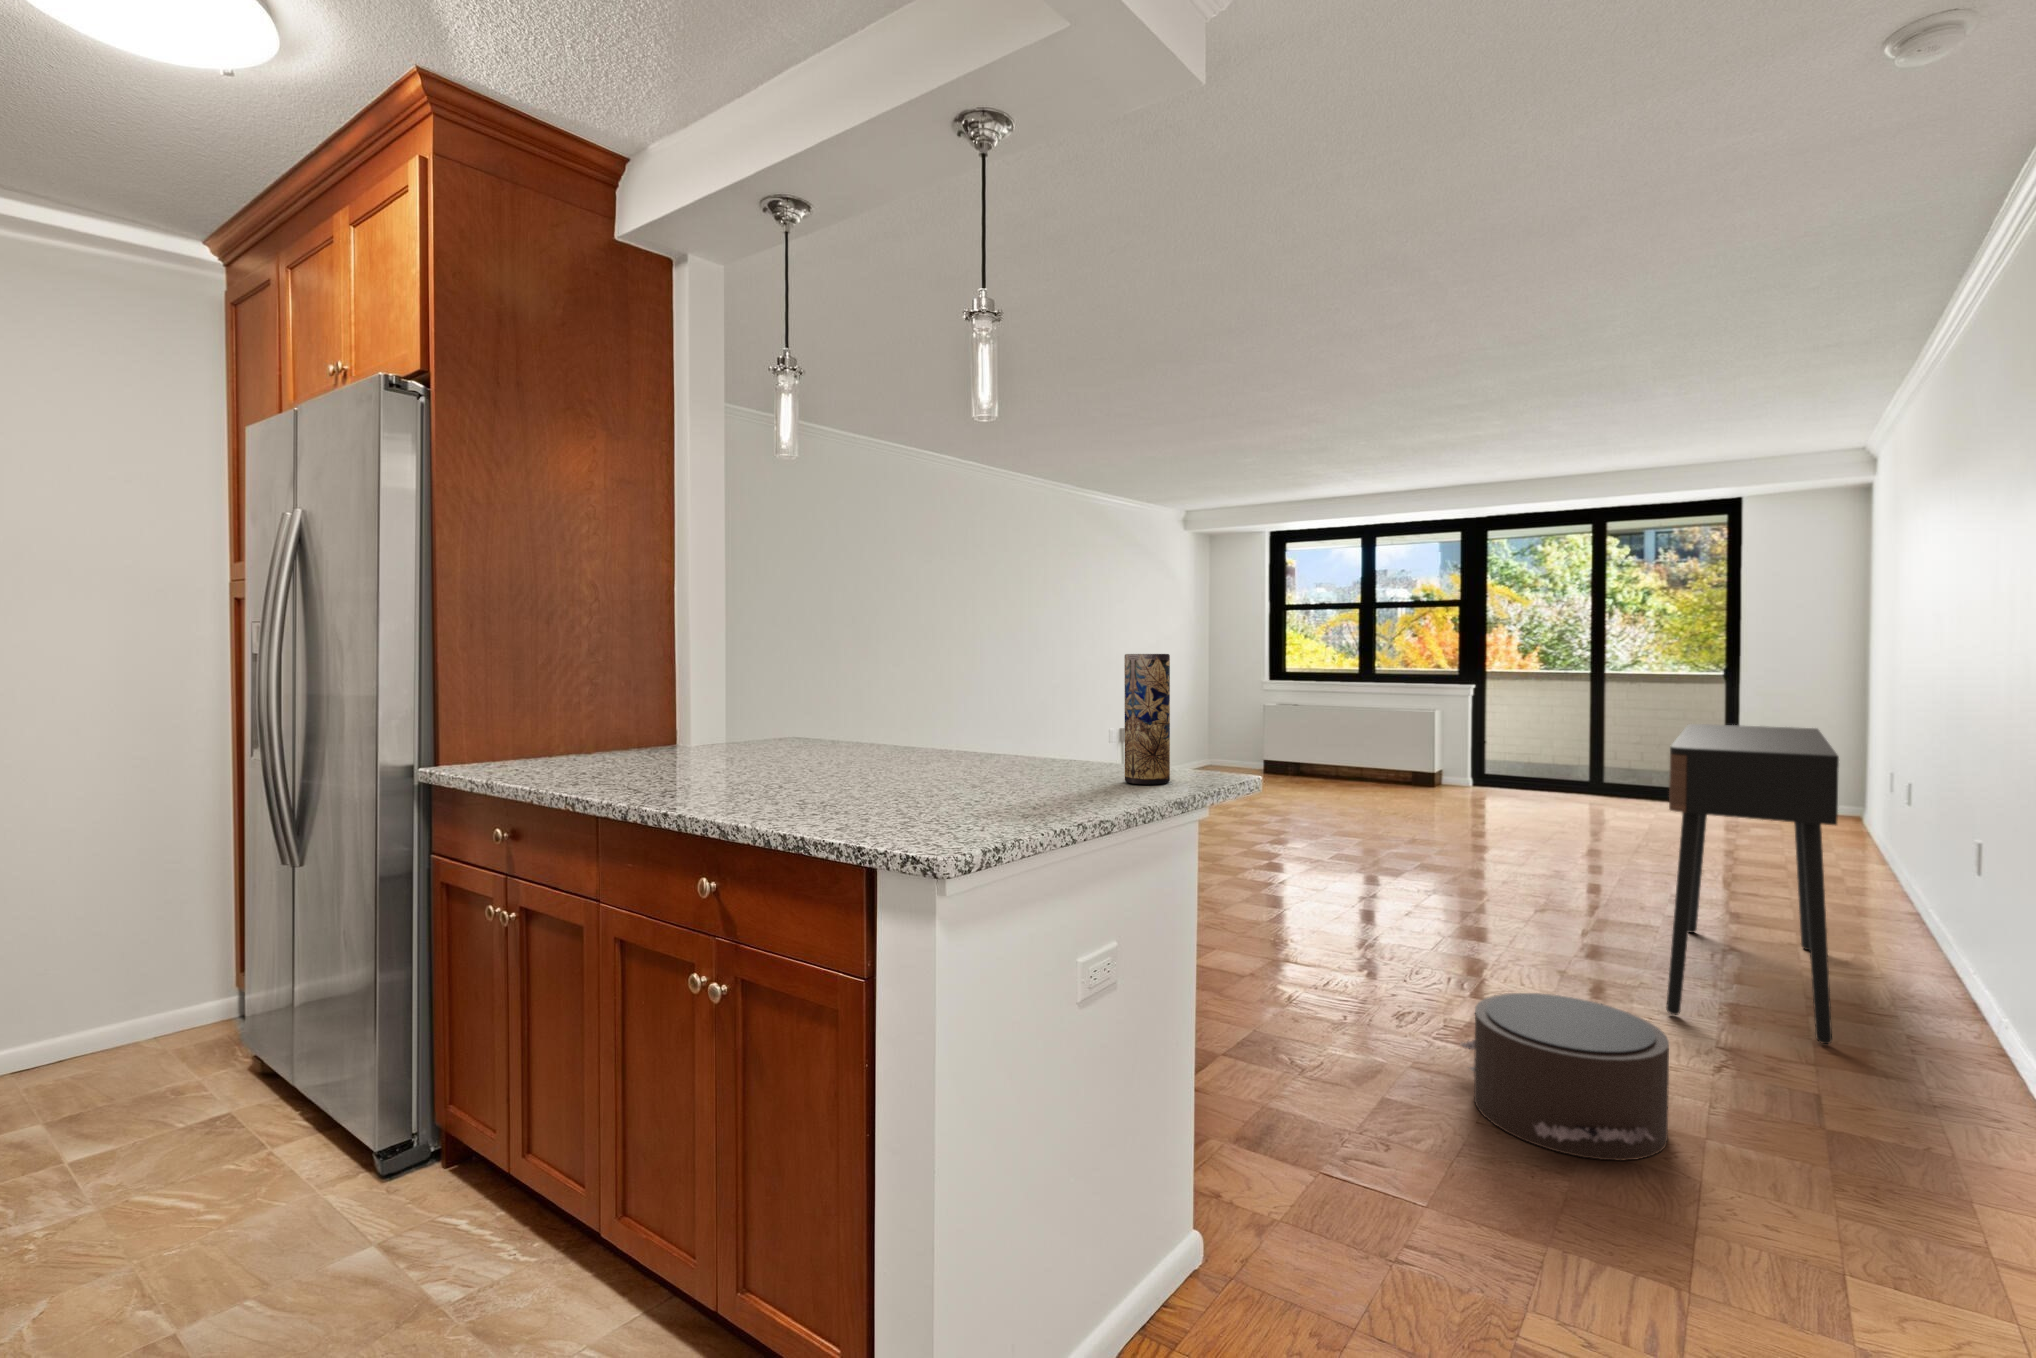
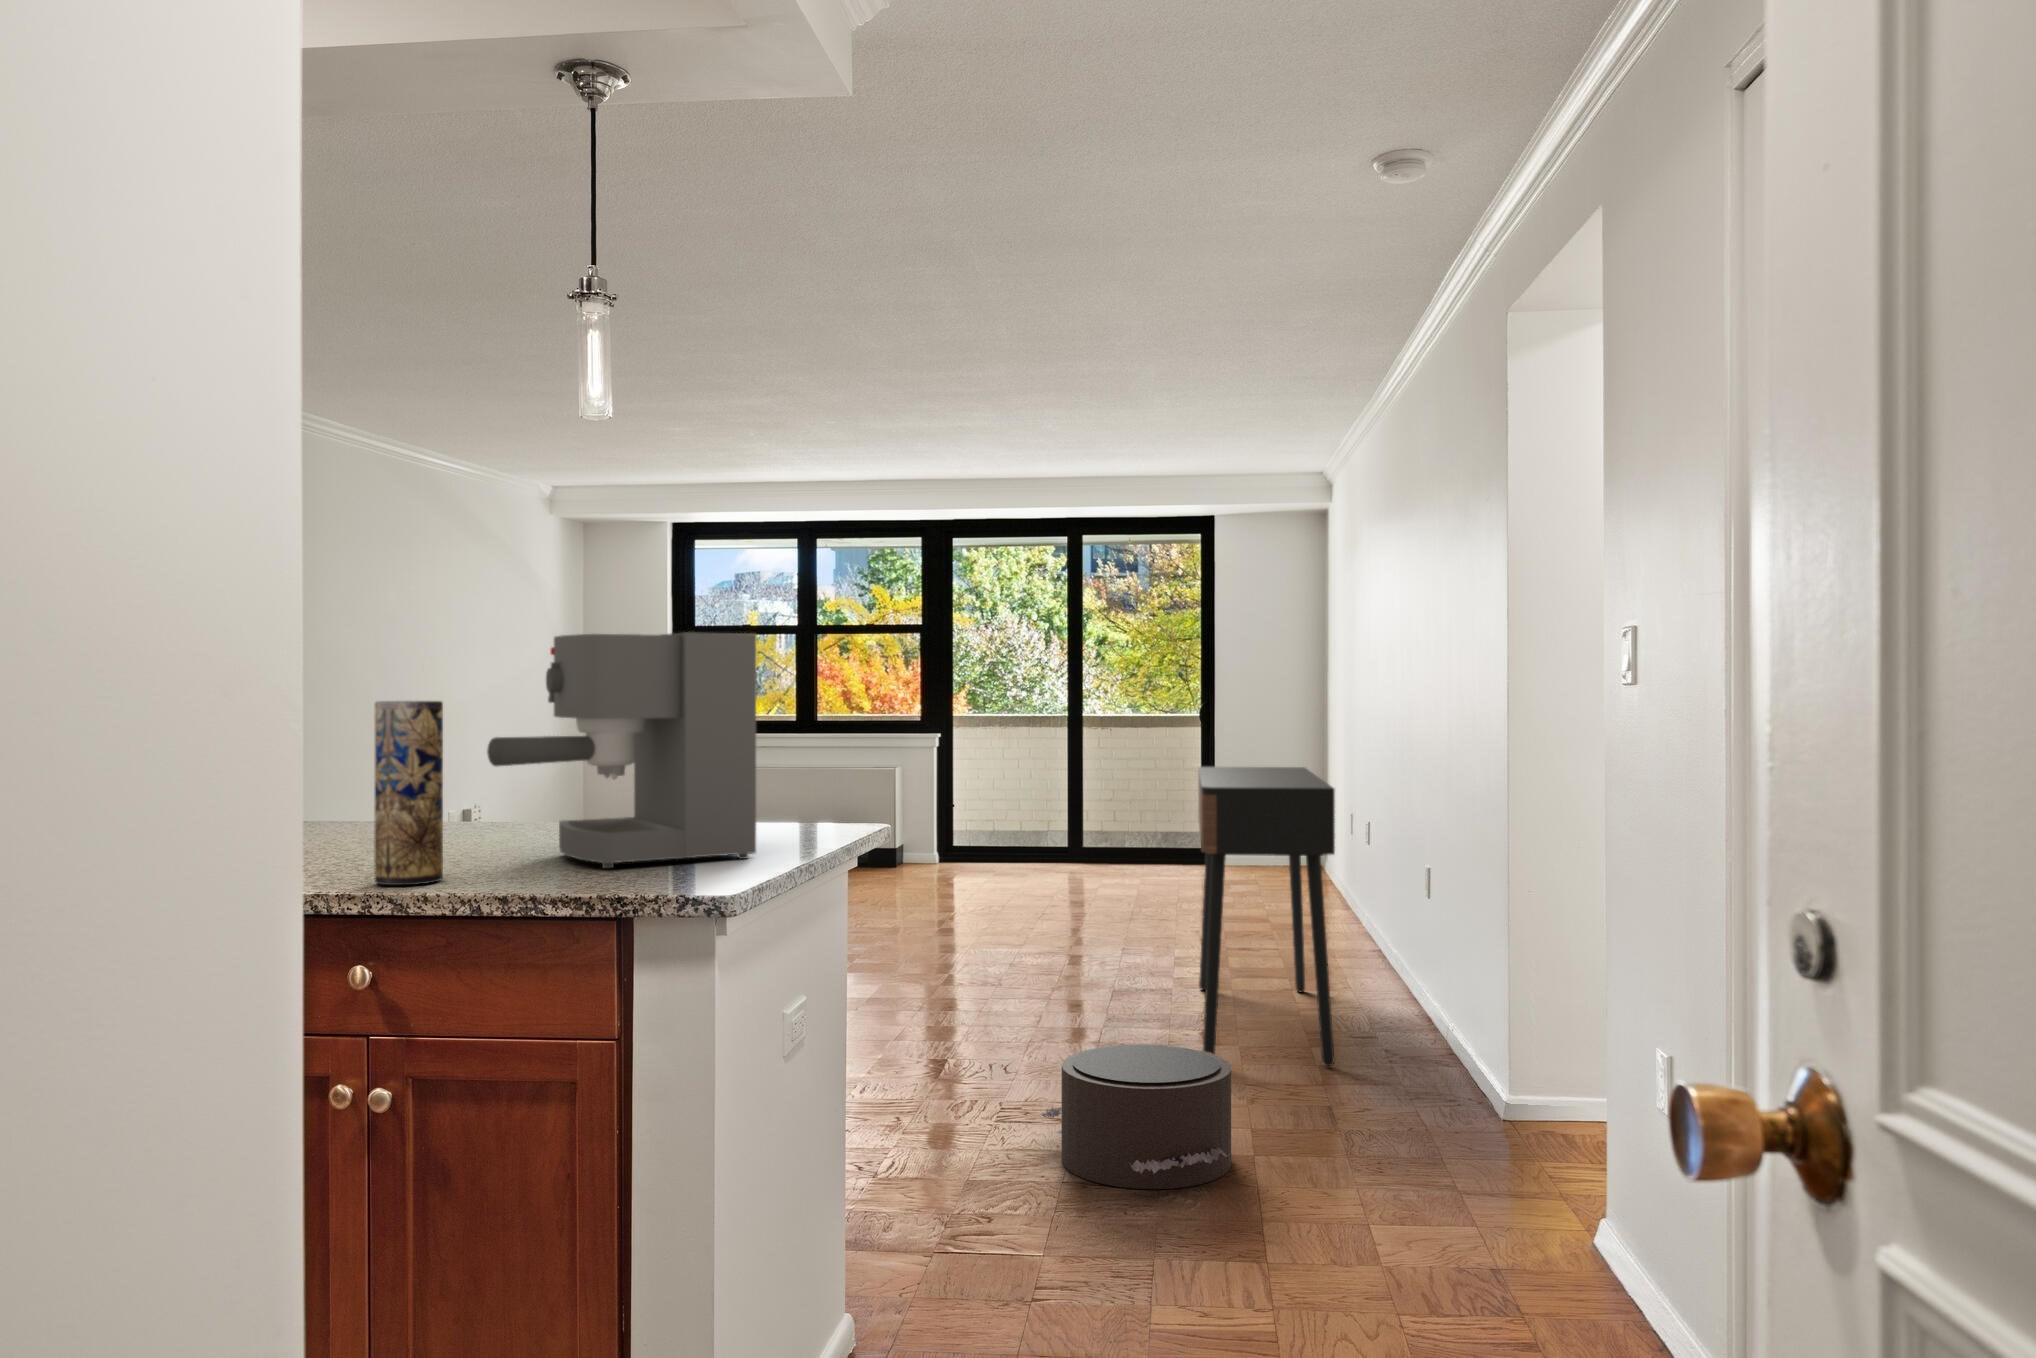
coffee maker: none [828,601,1048,812] -> present [487,632,756,868]
vase: present [1124,654,1170,784] -> present [374,701,443,885]

